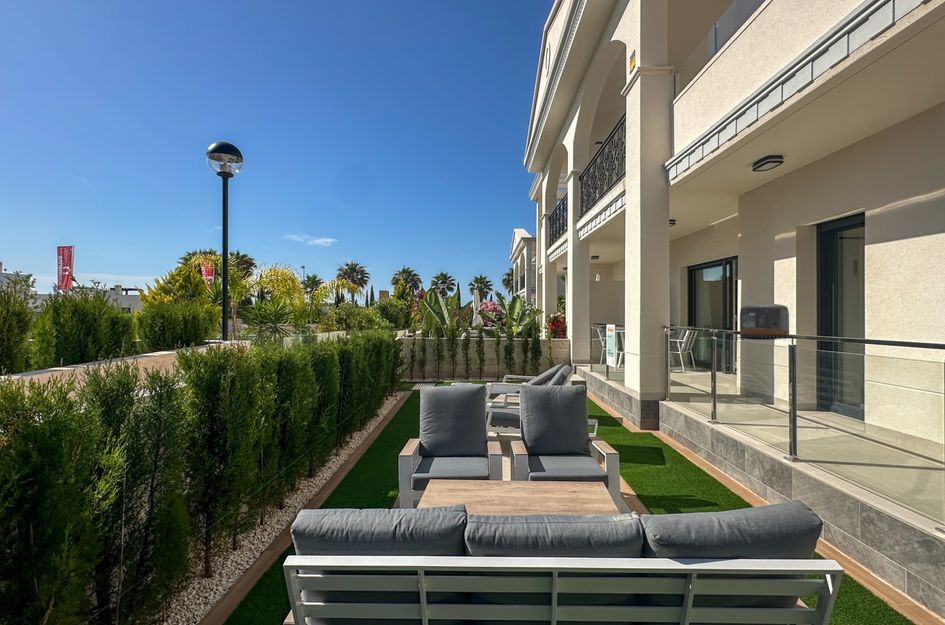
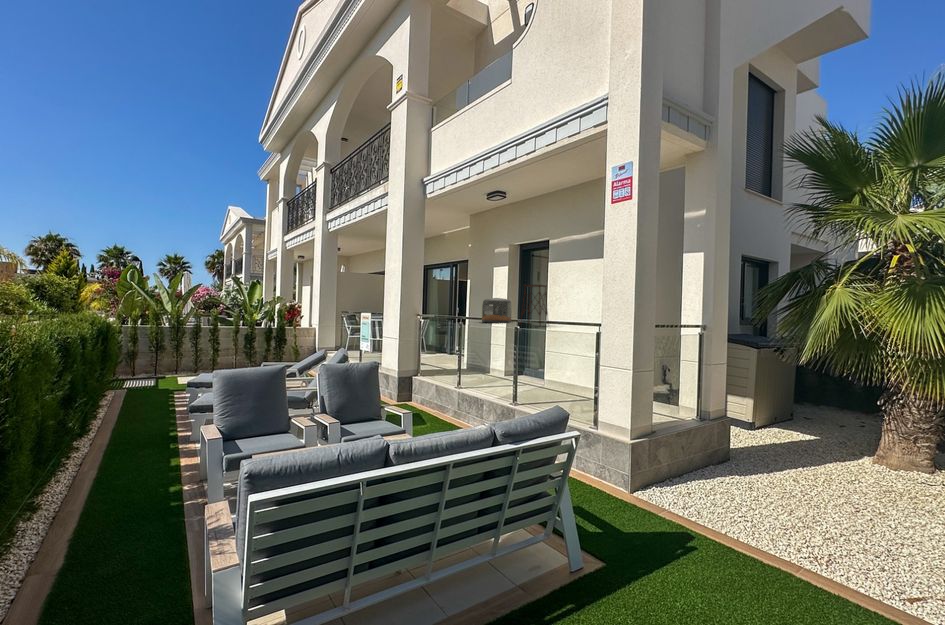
side table: none [795,281,853,345] -> present [520,285,548,323]

